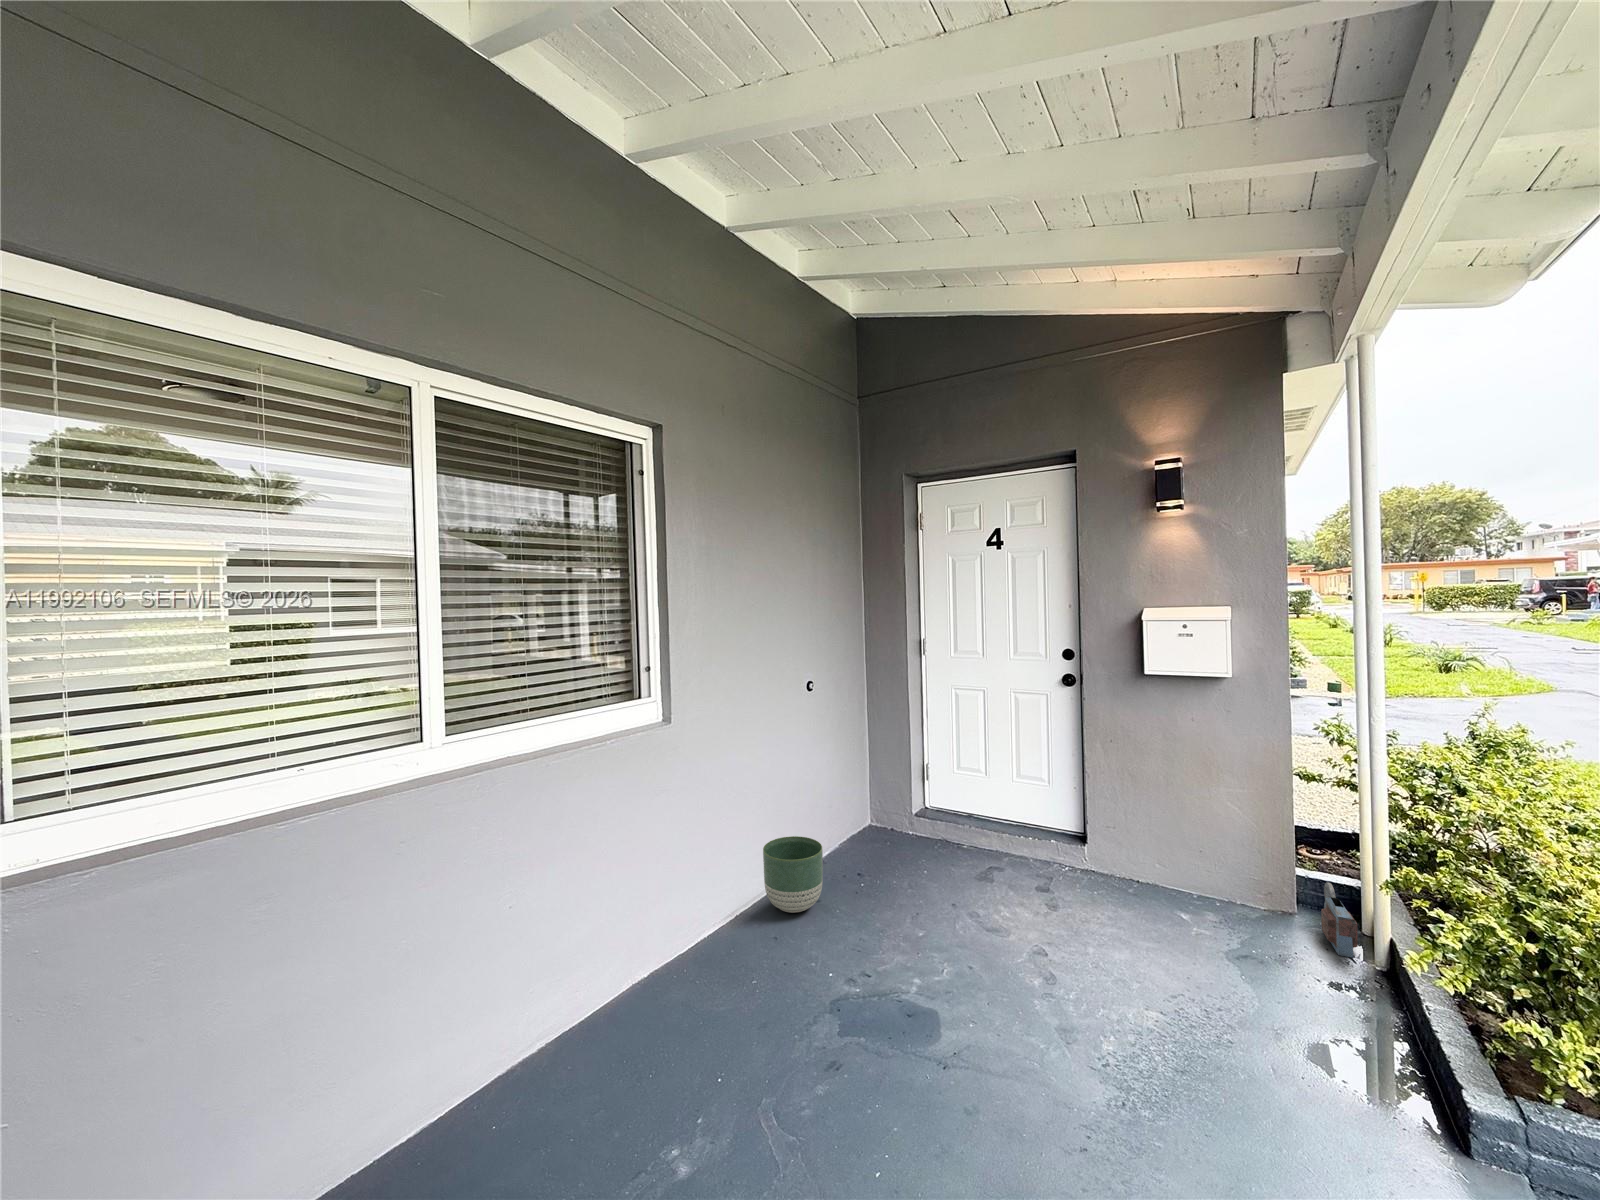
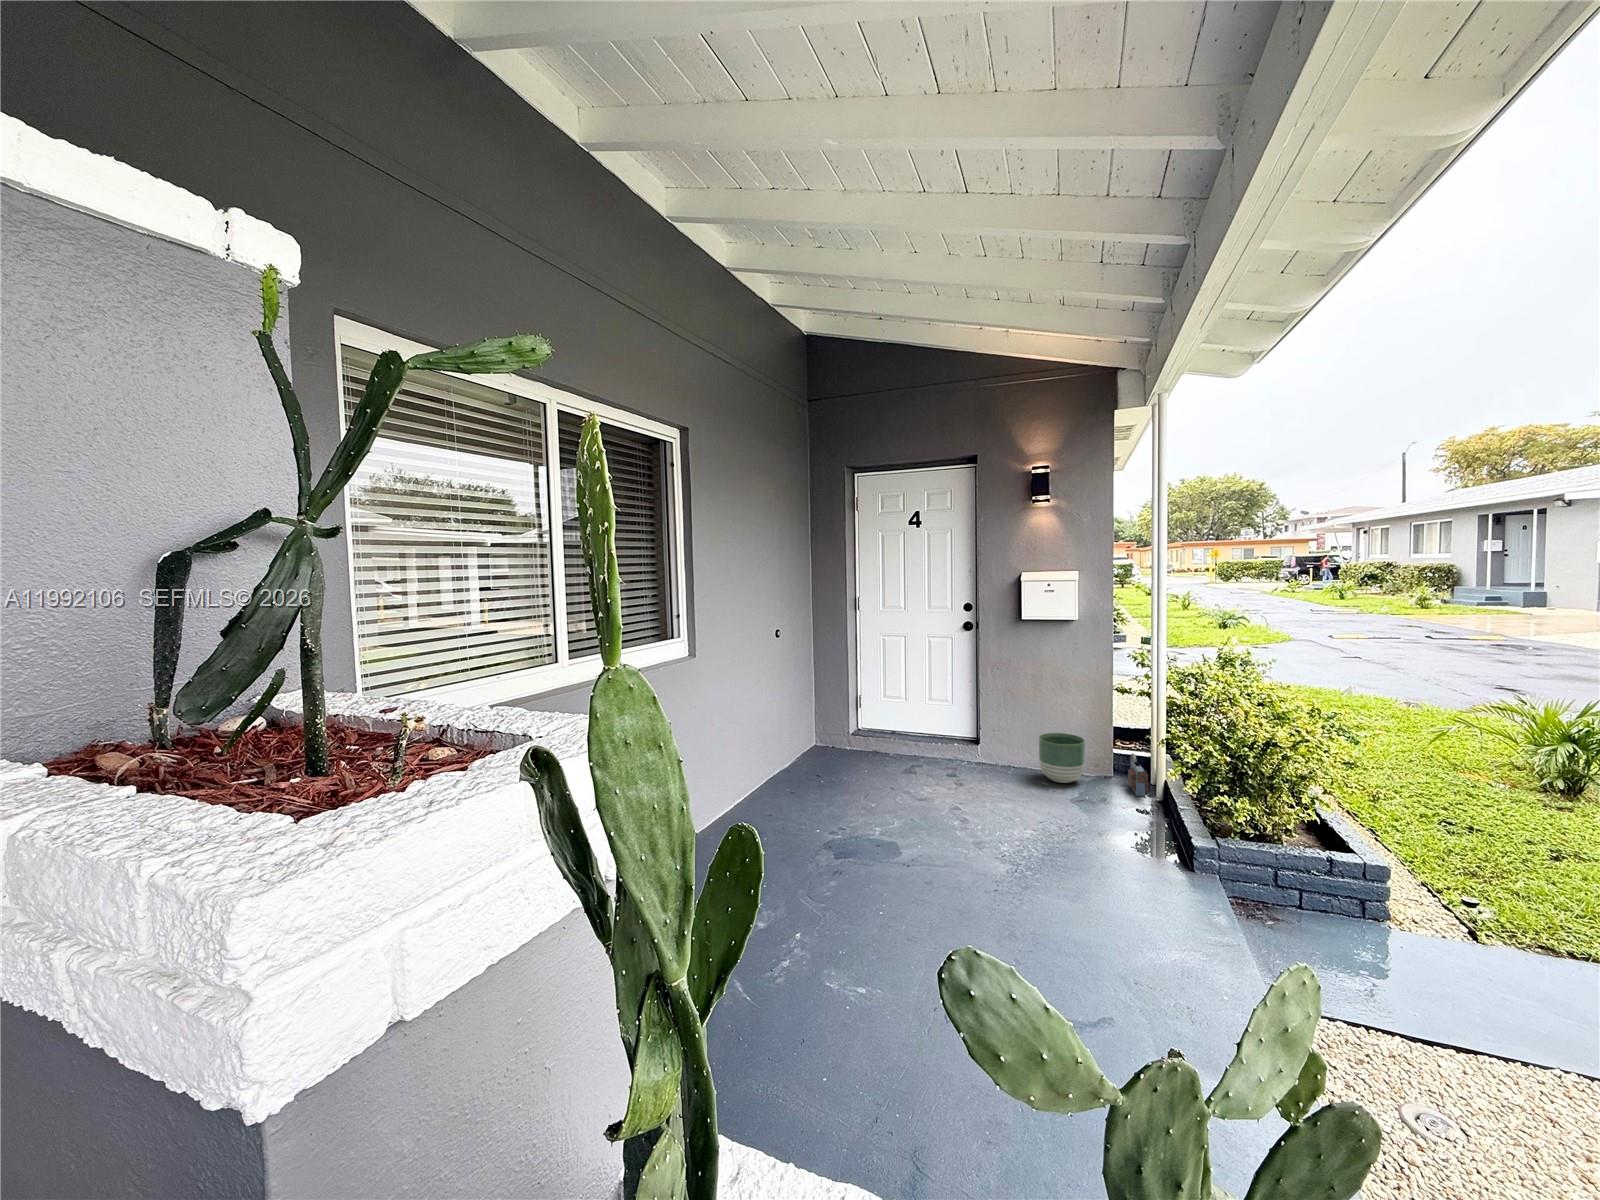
planter: present [763,836,823,913] -> present [1039,733,1085,783]

